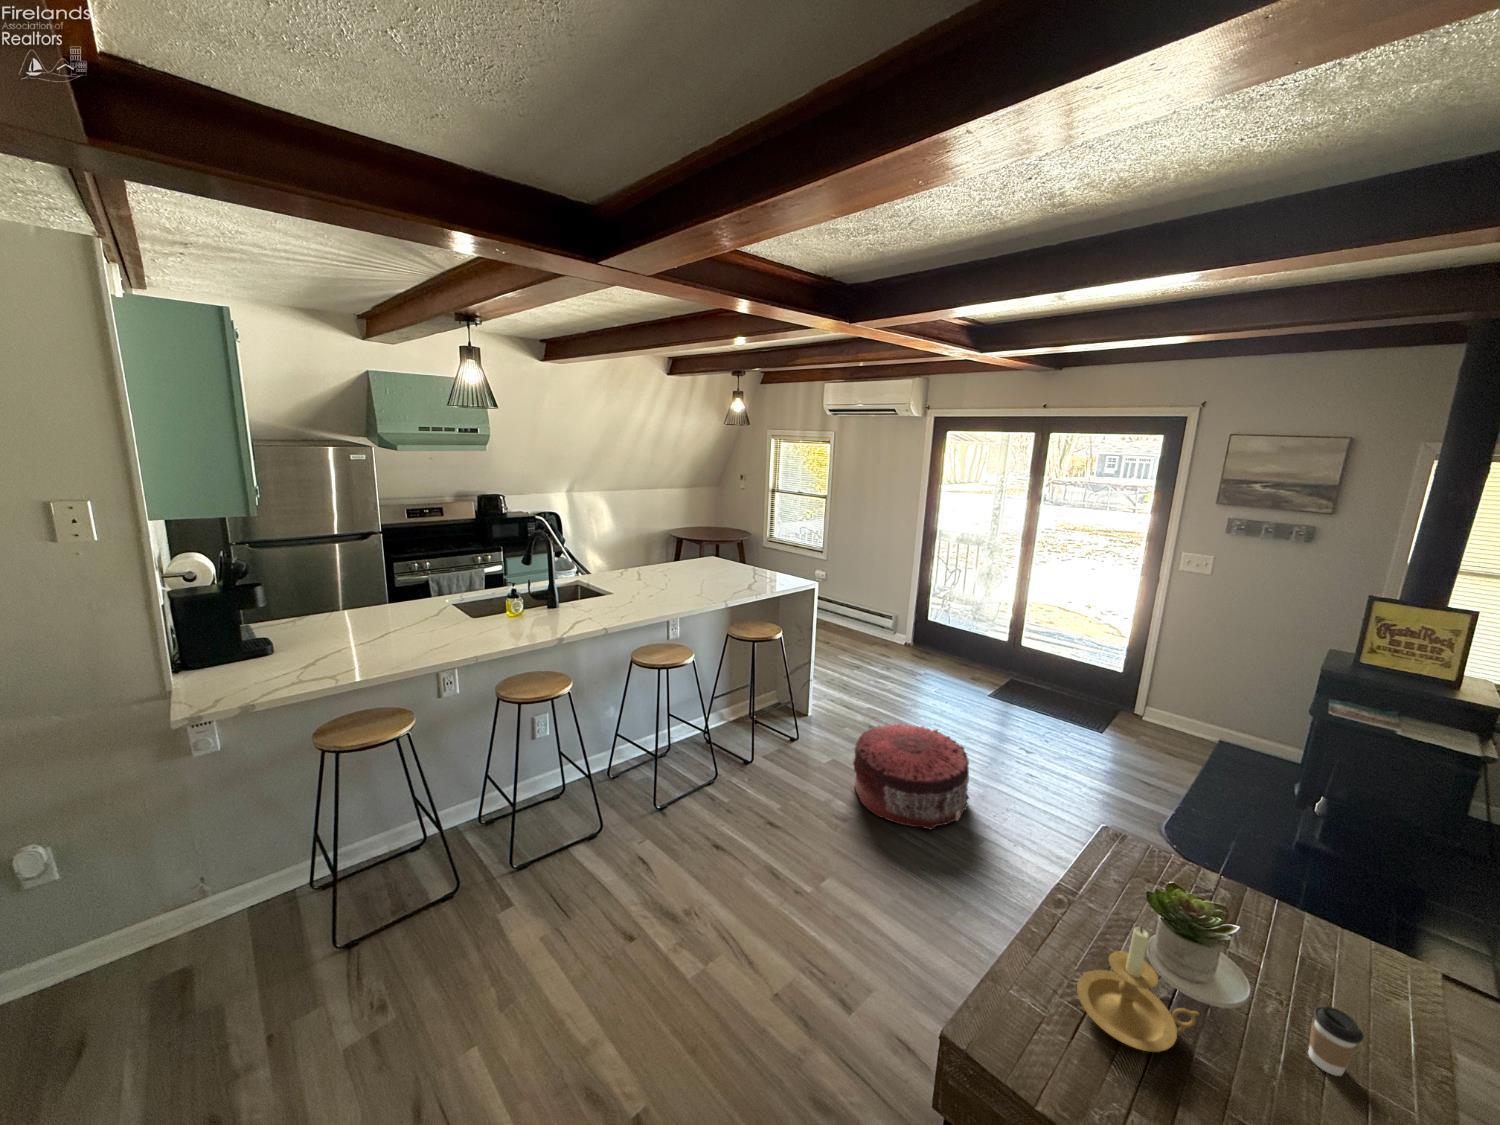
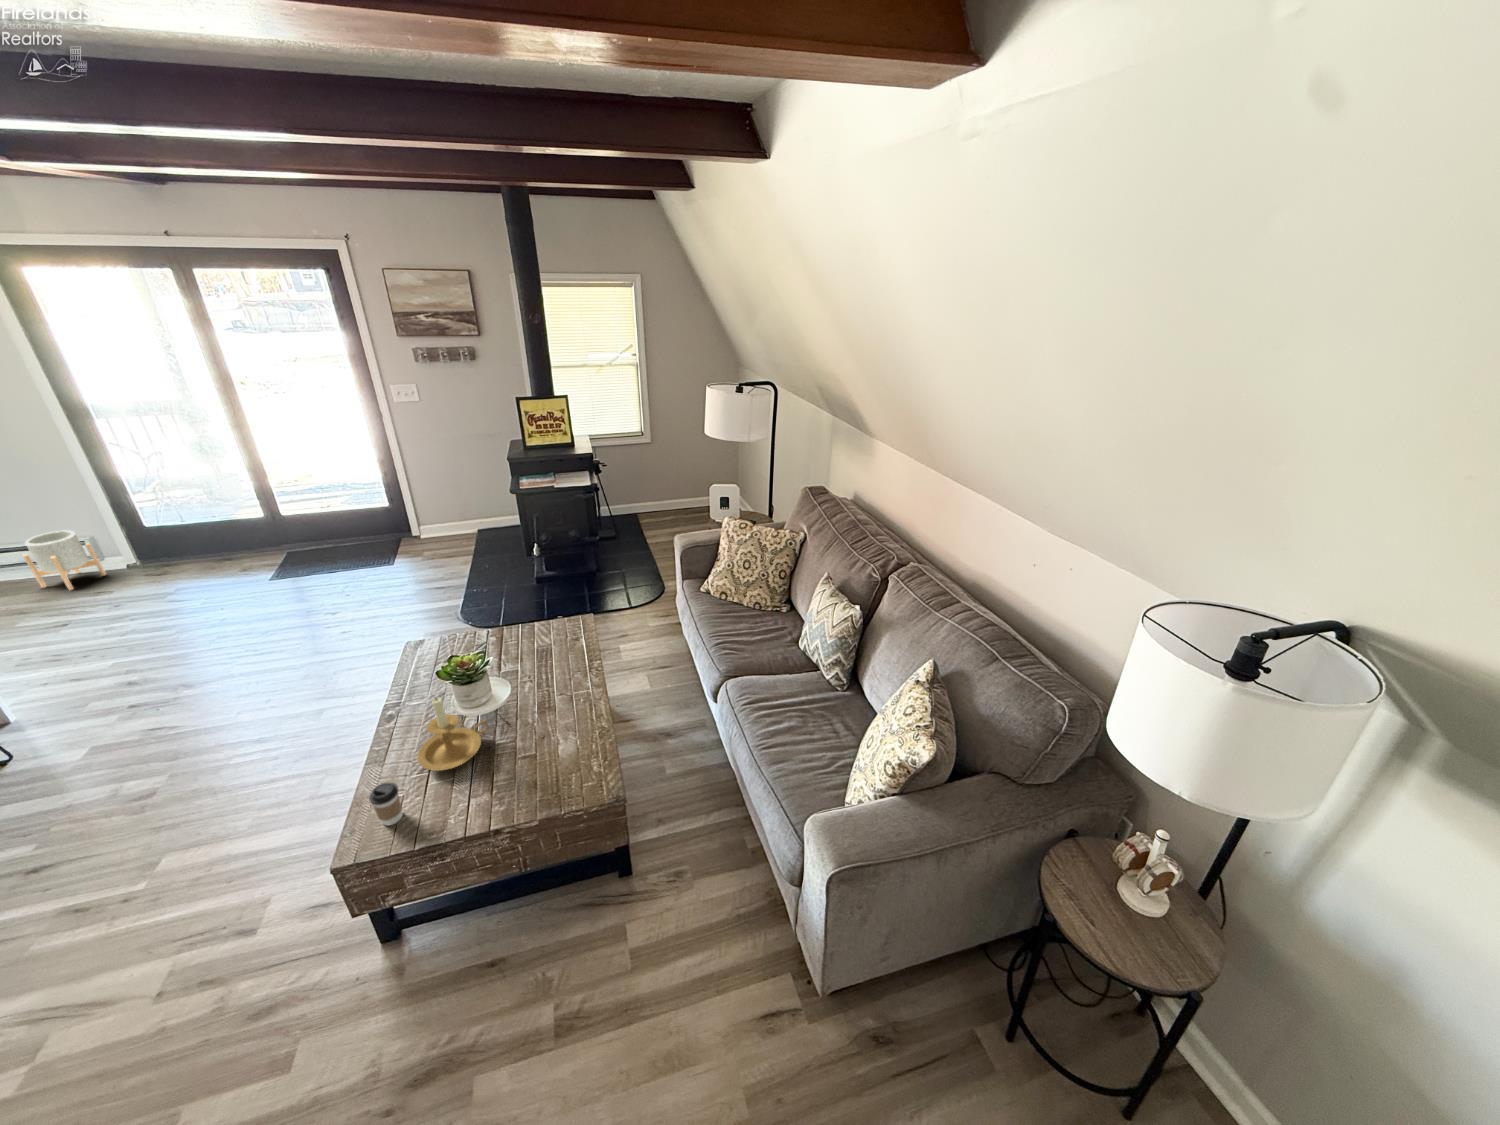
planter: none [860,605,895,647] -> present [23,530,106,590]
pouf: present [853,724,969,829] -> none [116,643,296,767]
coffee cup: present [1309,1006,1364,1076] -> present [369,783,403,825]

